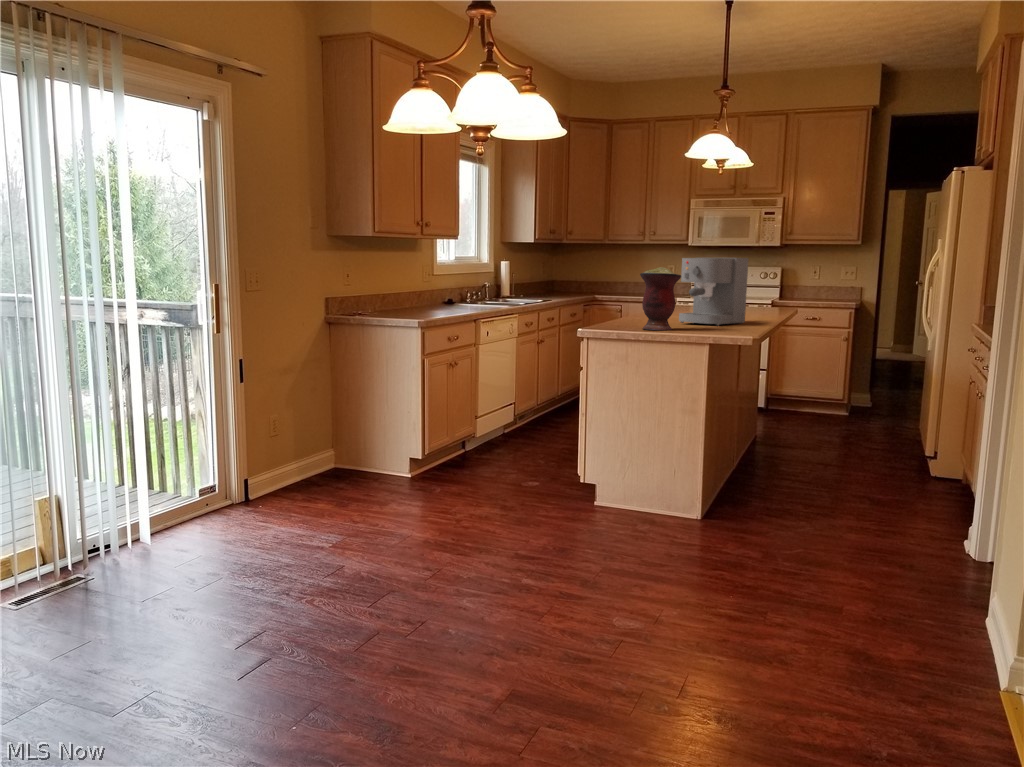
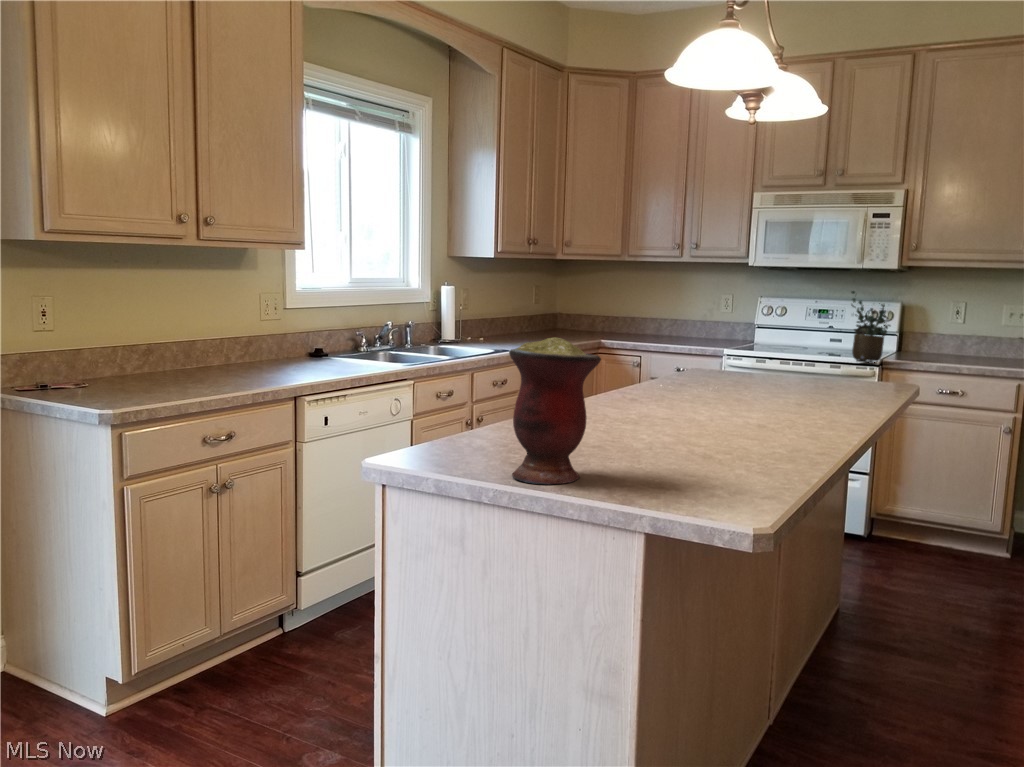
coffee maker: present [679,258,748,326] -> none [628,308,779,465]
potted plant: none [754,259,778,303] -> present [851,291,890,363]

